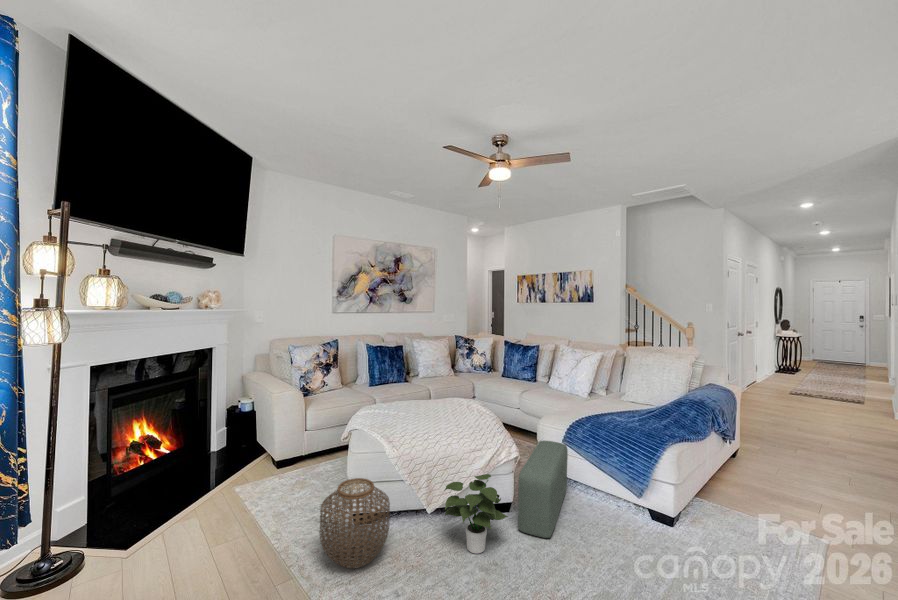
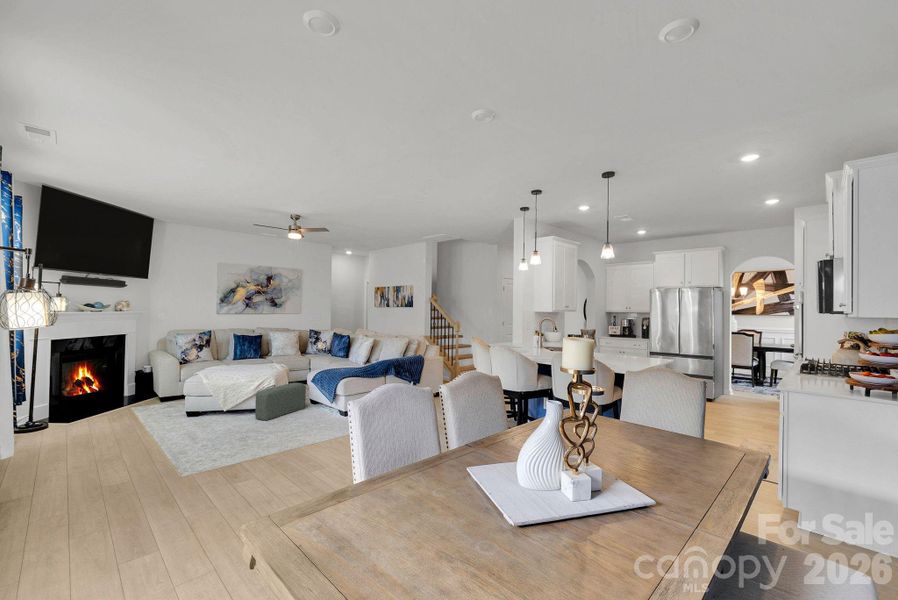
potted plant: present [445,474,508,554] -> none [211,391,244,424]
woven basket: present [320,478,390,568] -> none [150,391,188,426]

